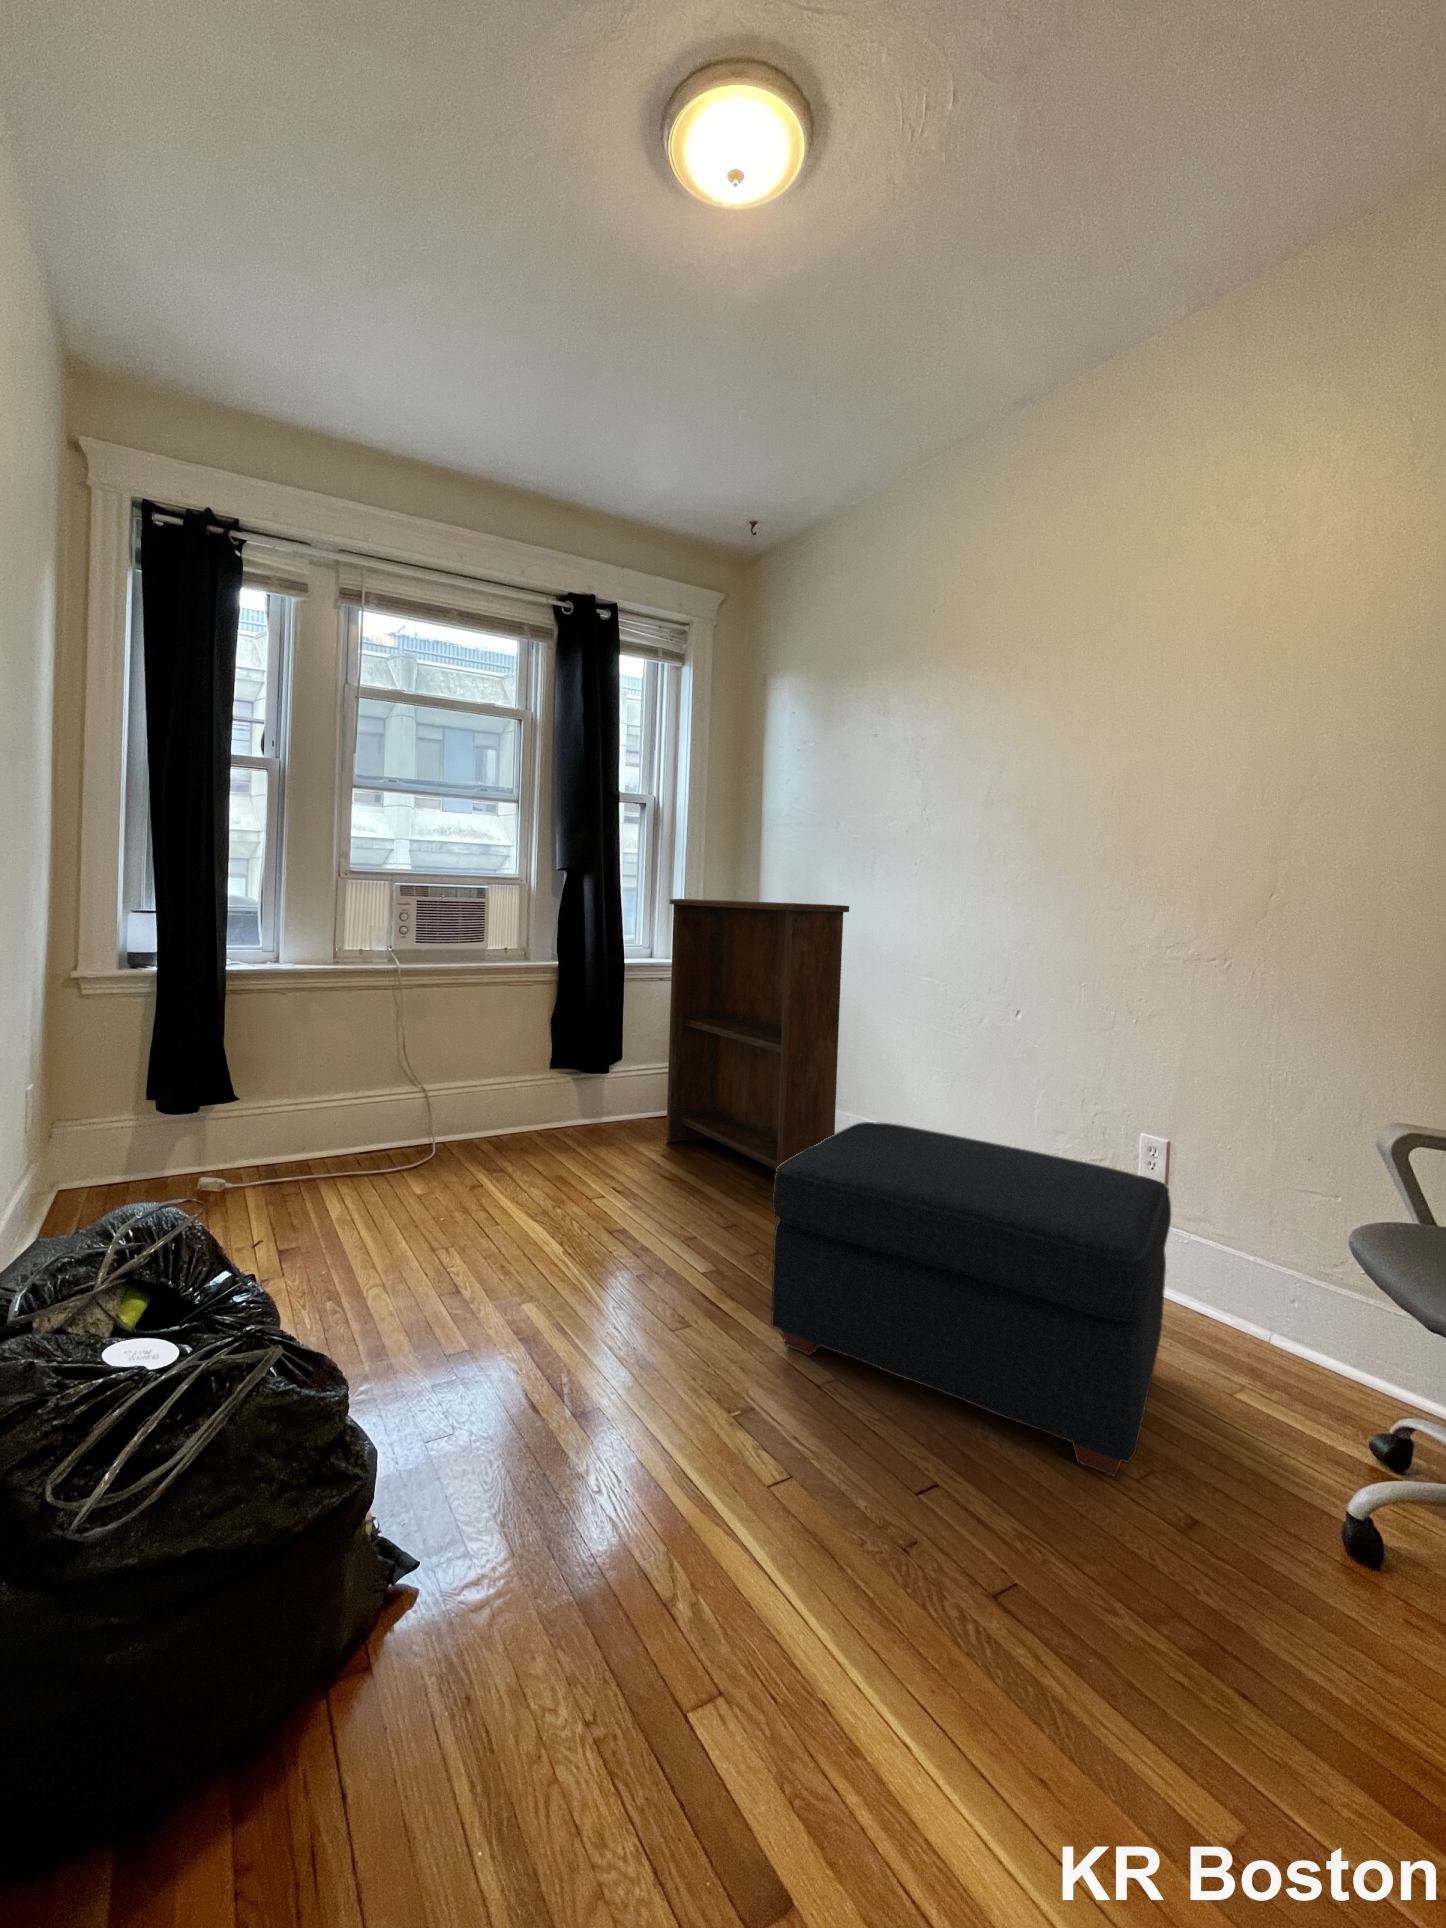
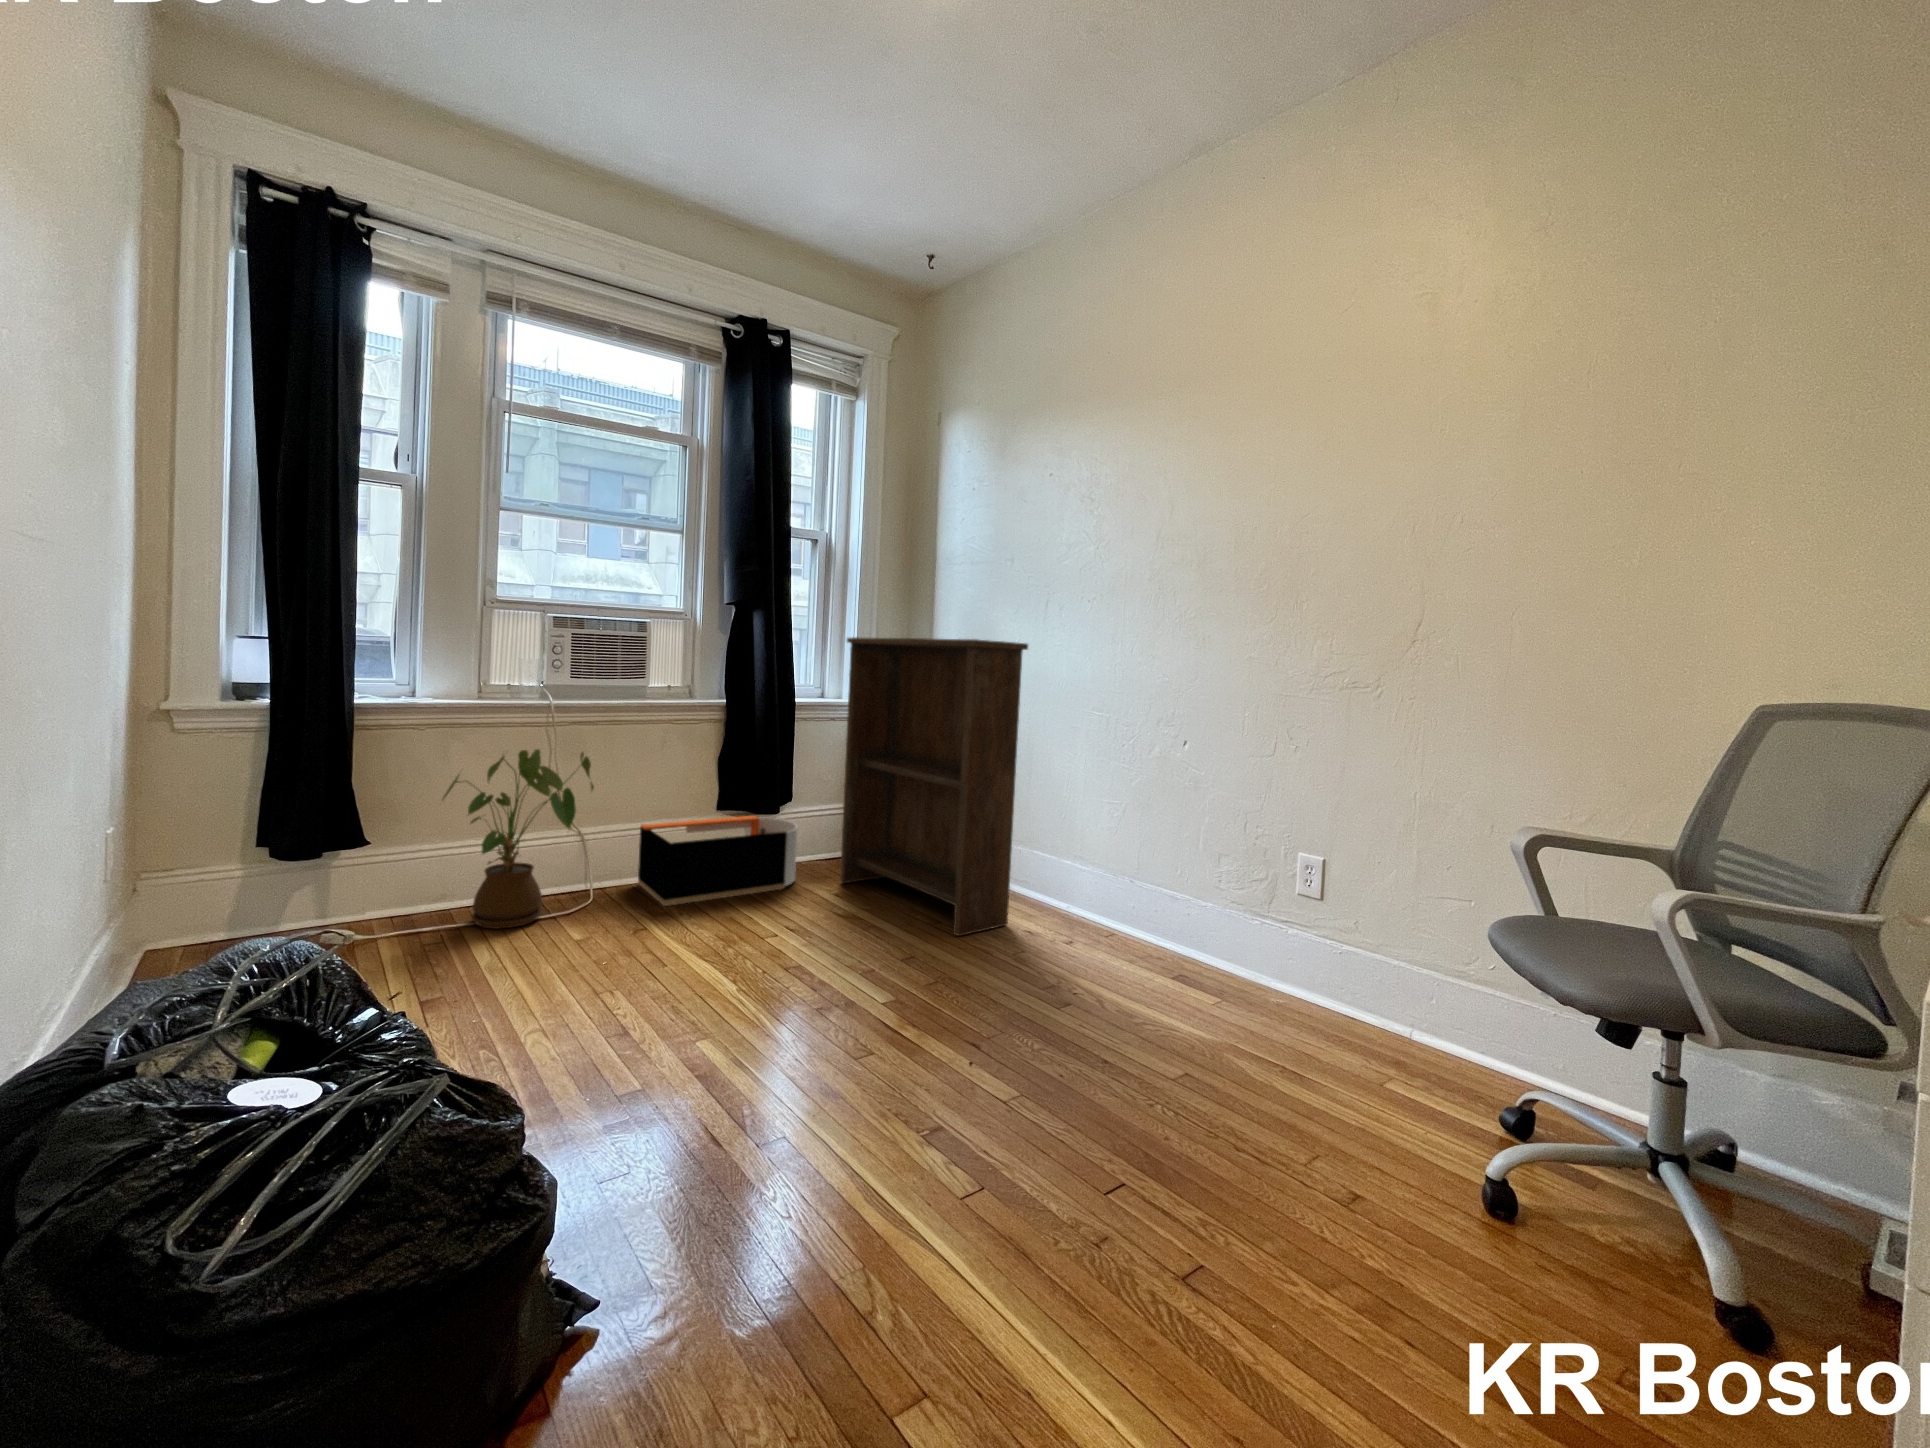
house plant: none [298,1010,434,1180] -> present [443,749,594,929]
storage bin: none [475,1072,624,1162] -> present [638,815,797,906]
ottoman: present [771,1122,1171,1476] -> none [958,850,1329,1162]

